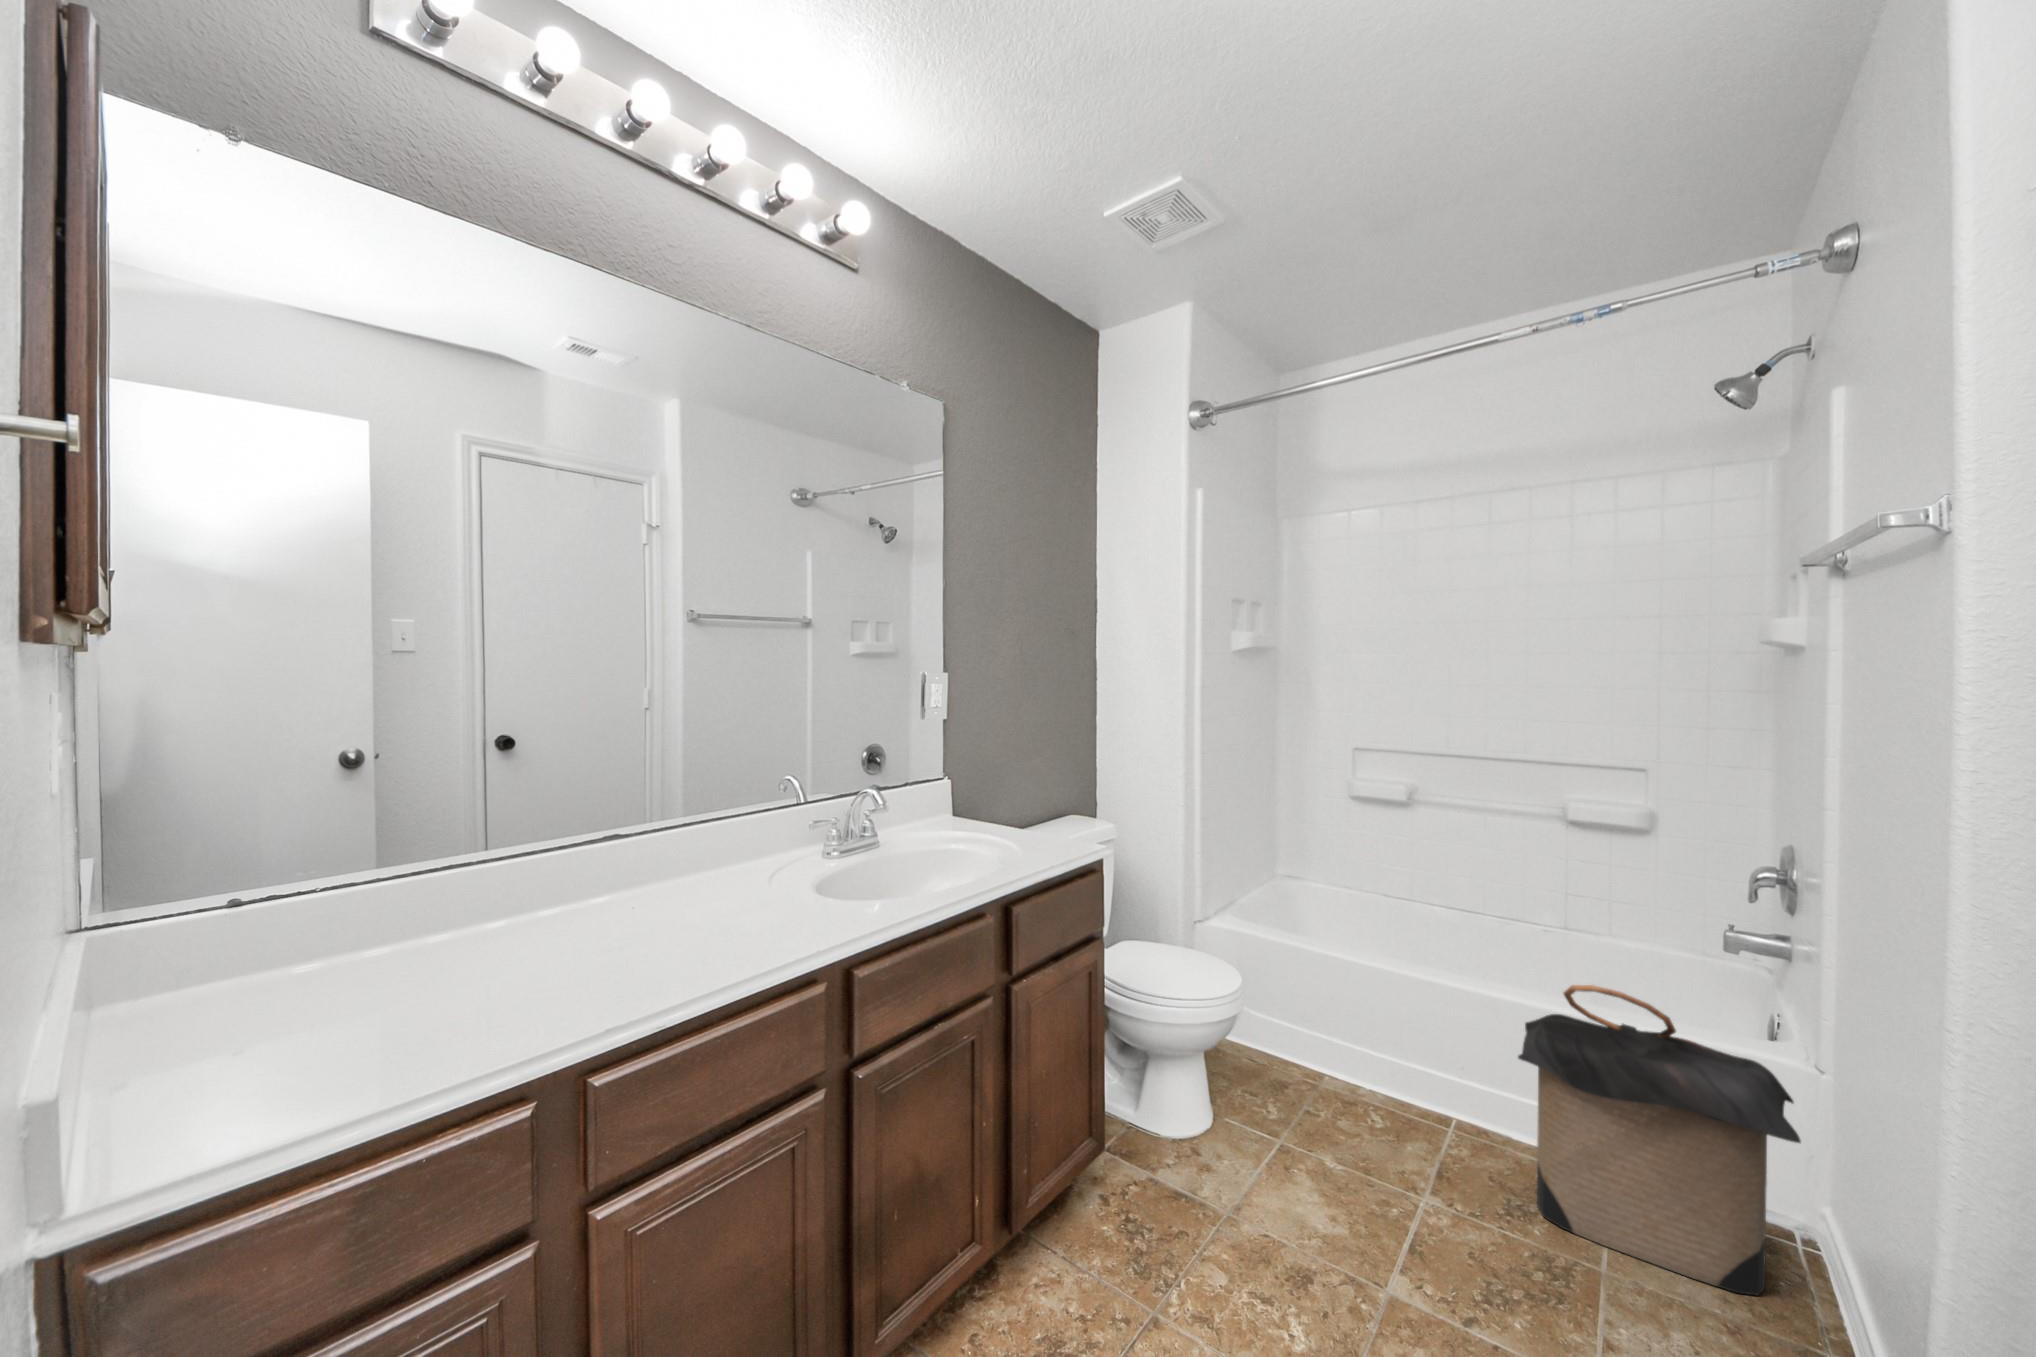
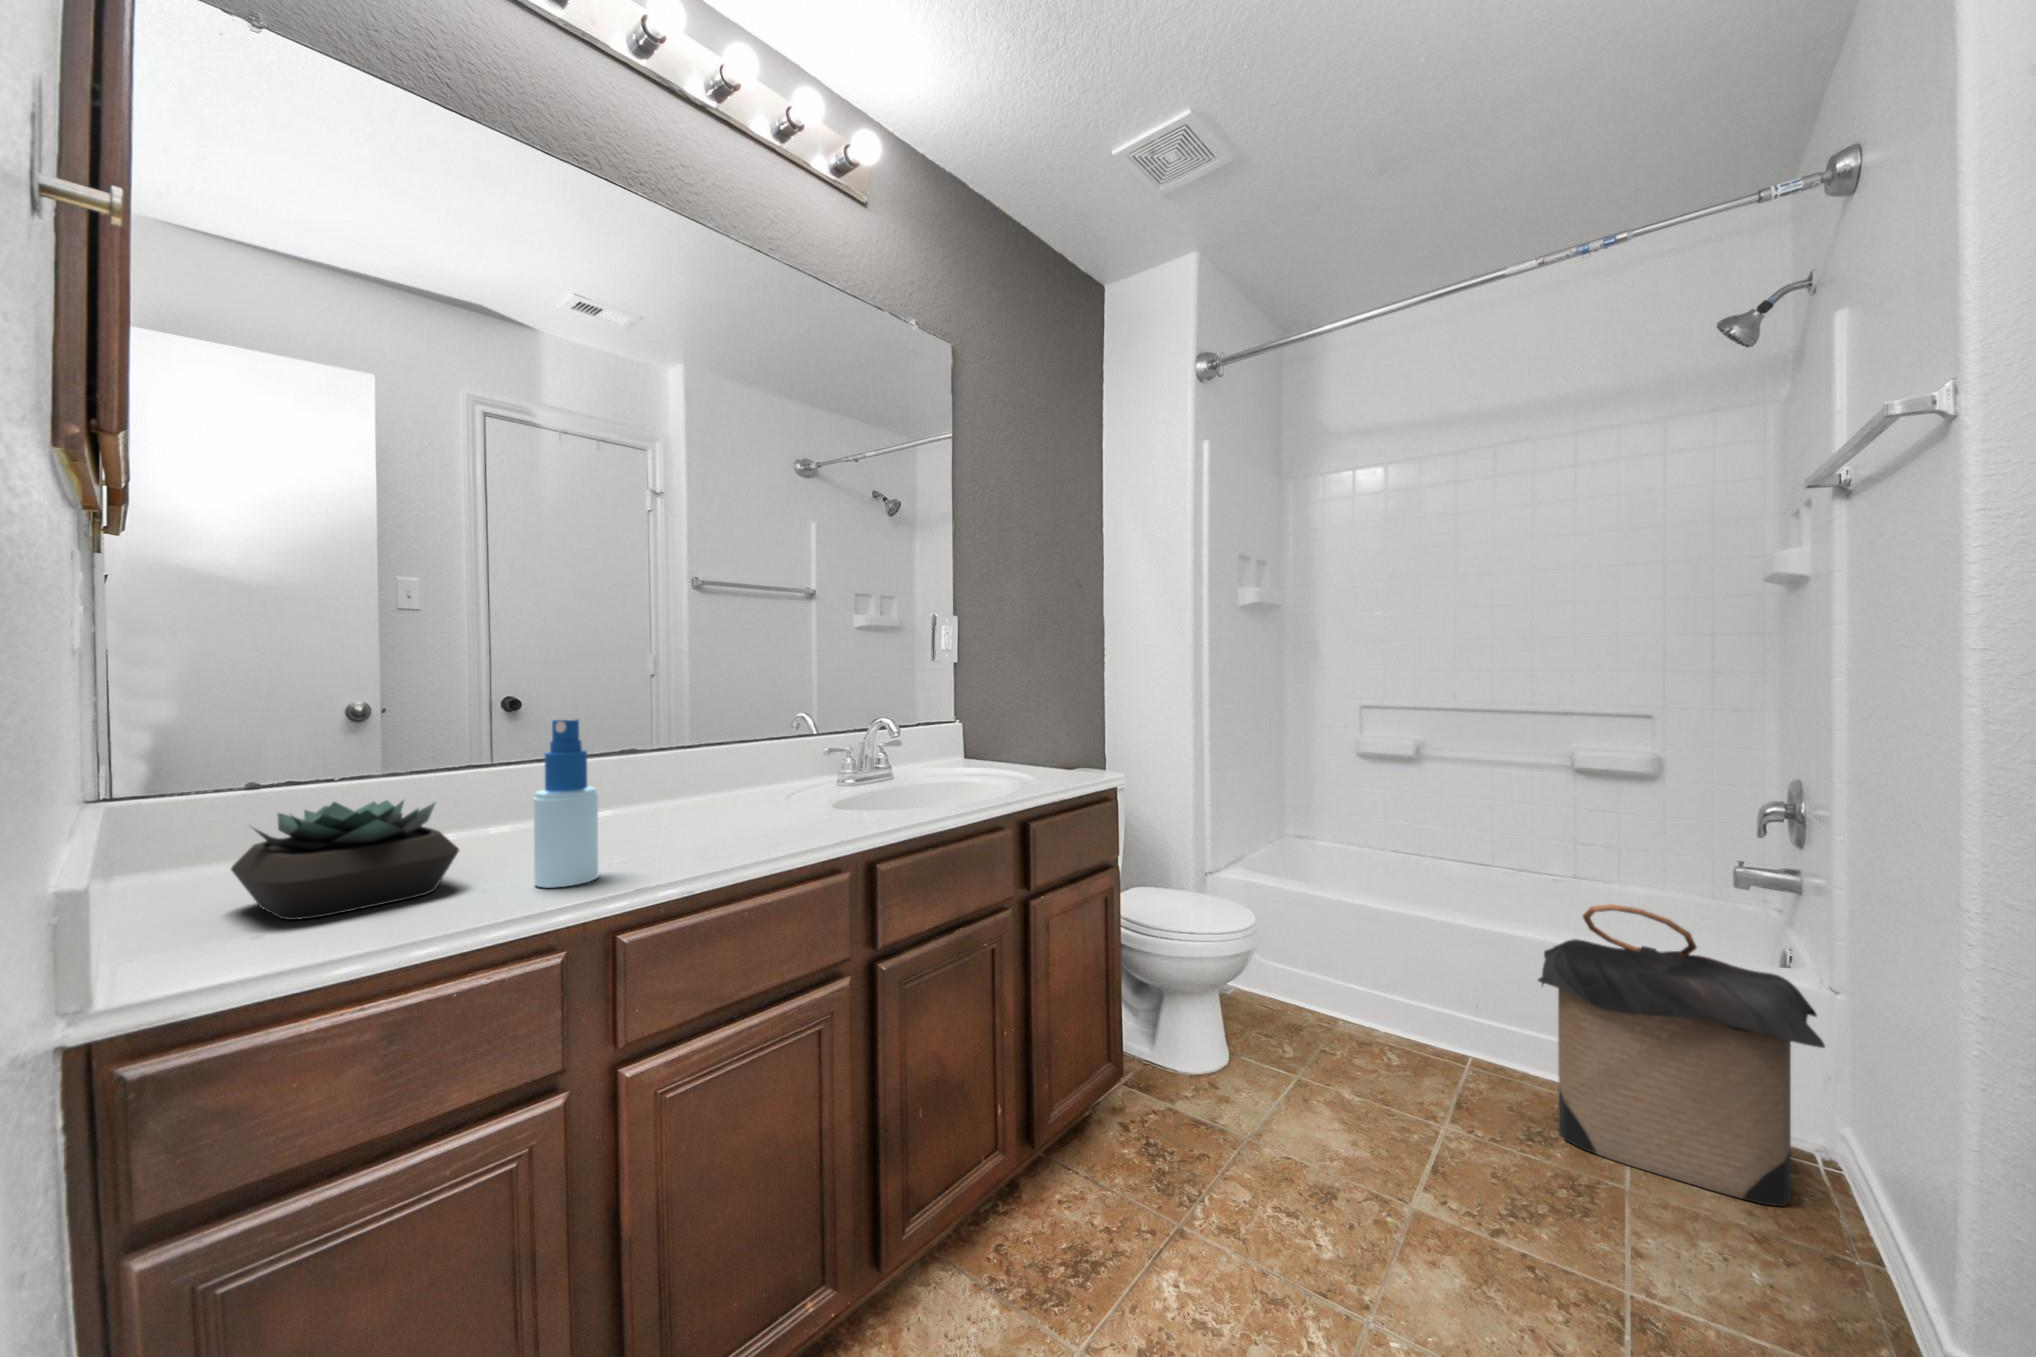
spray bottle: none [503,853,569,1029] -> present [534,719,598,888]
succulent plant: none [192,932,428,1080] -> present [231,800,459,920]

